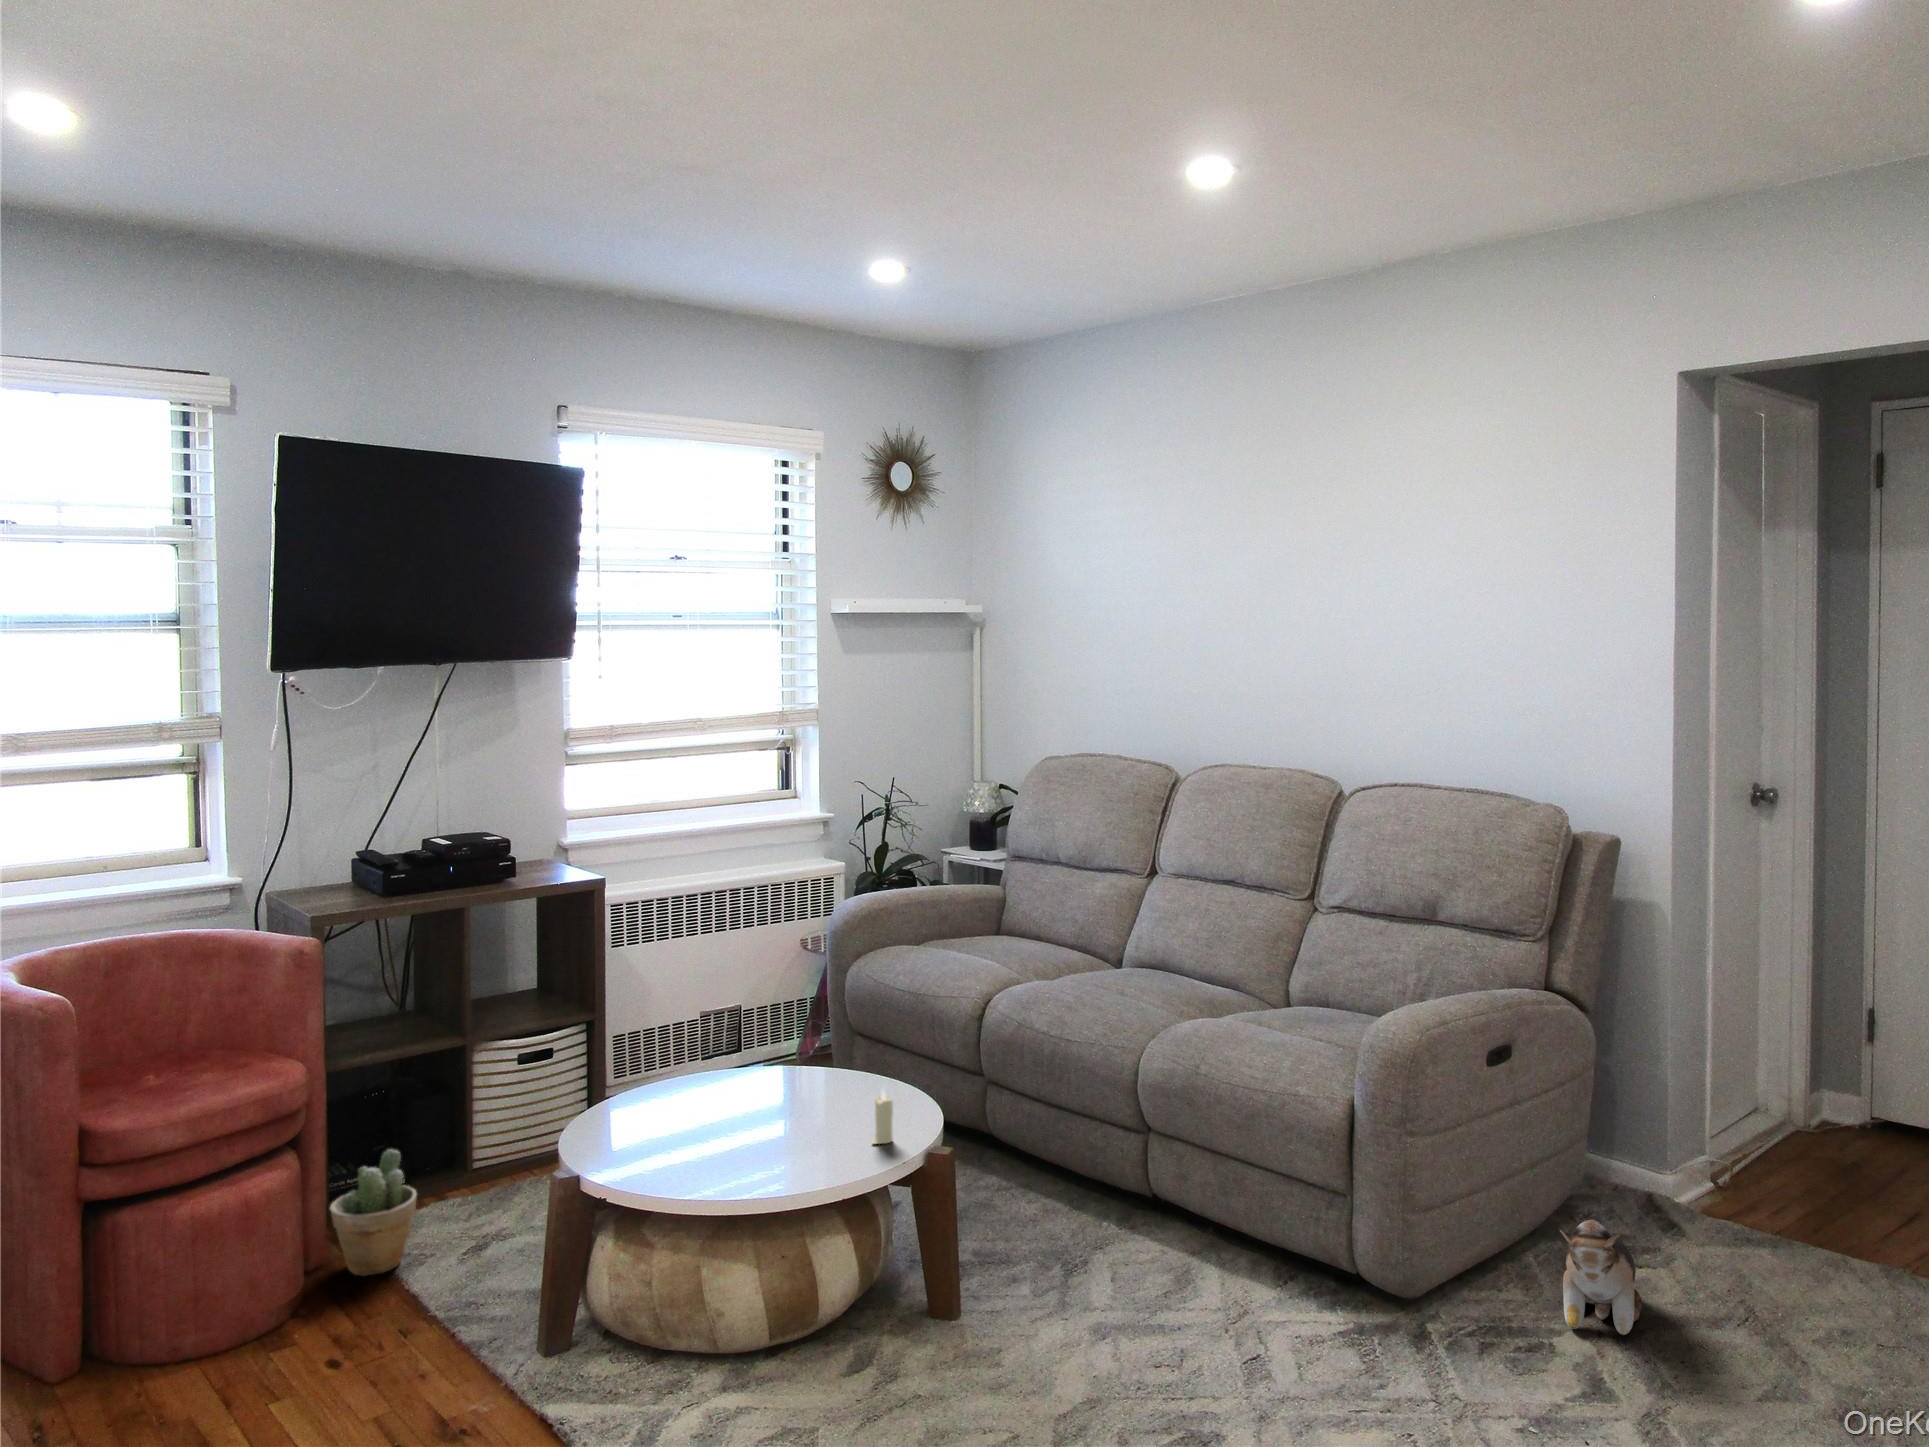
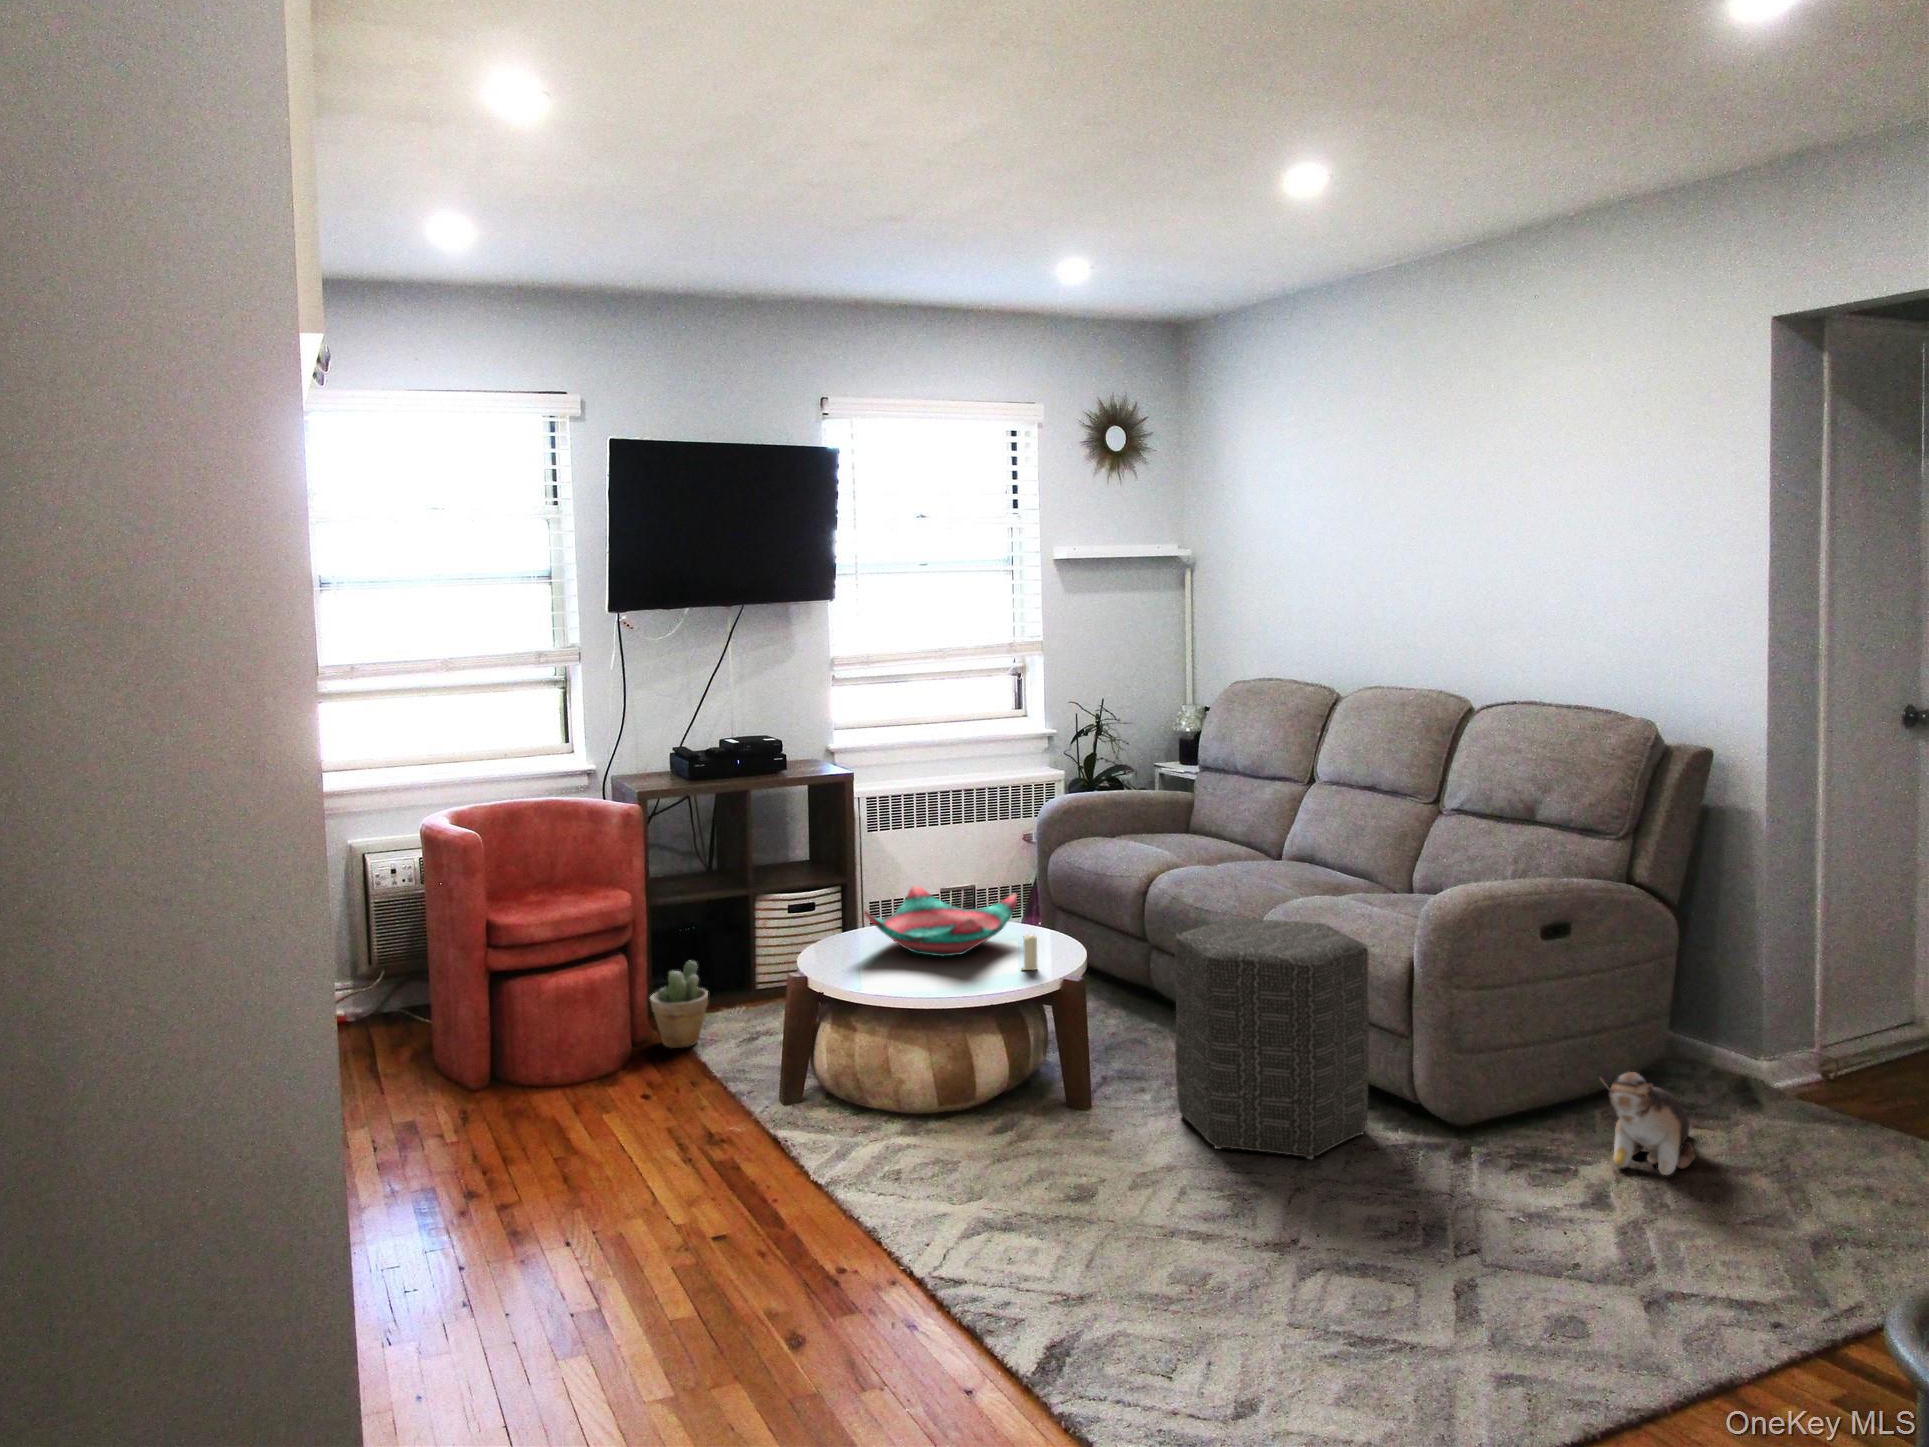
decorative bowl: none [656,1031,850,1130] -> present [864,885,1017,956]
ottoman: none [1066,1057,1295,1361] -> present [1175,918,1369,1159]

